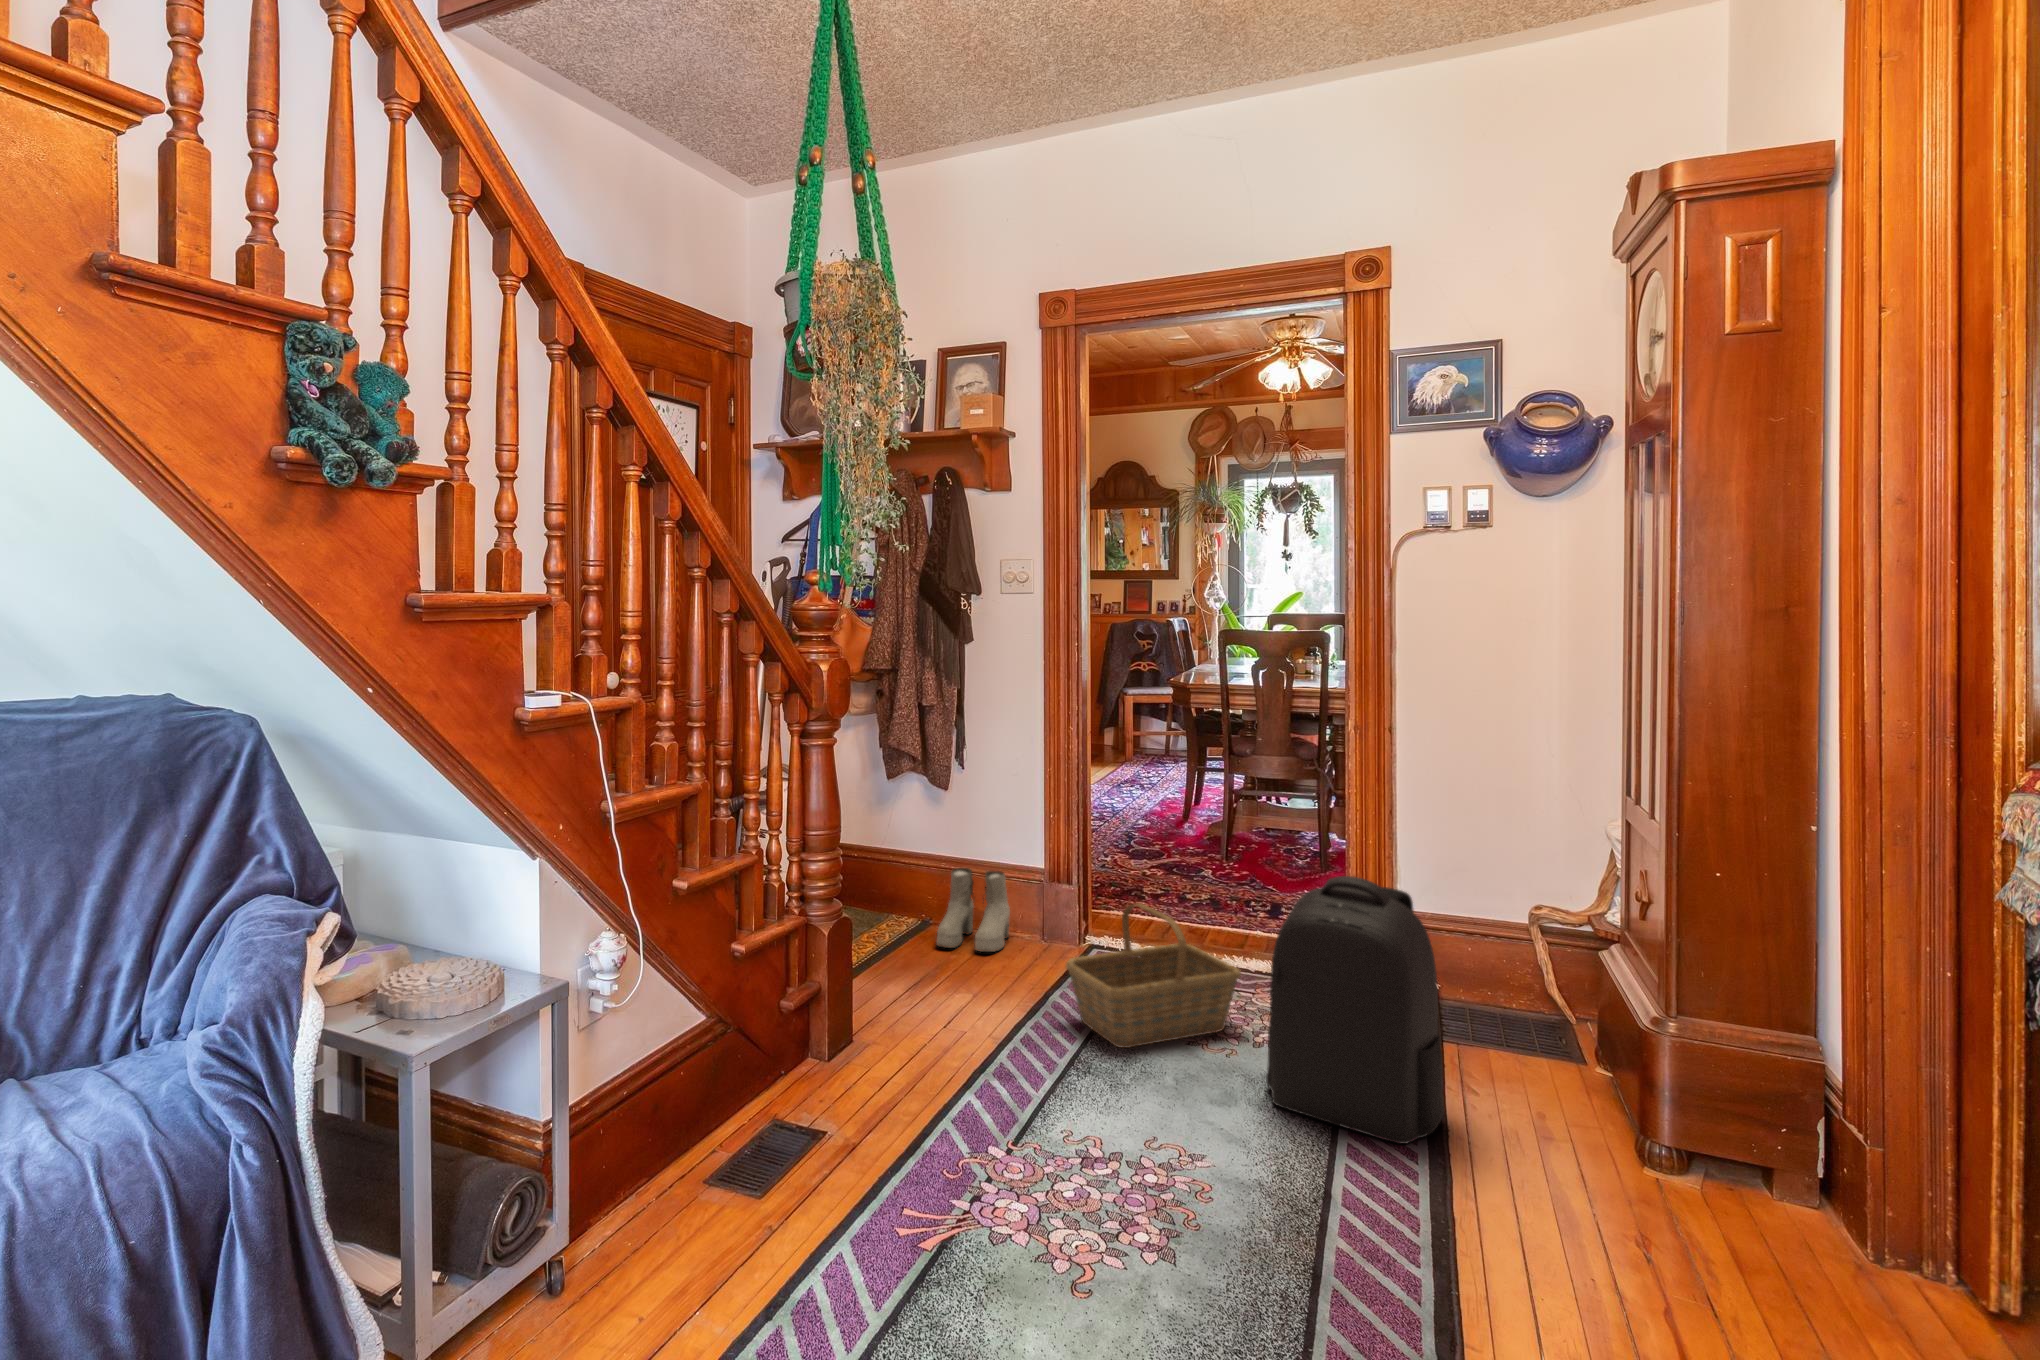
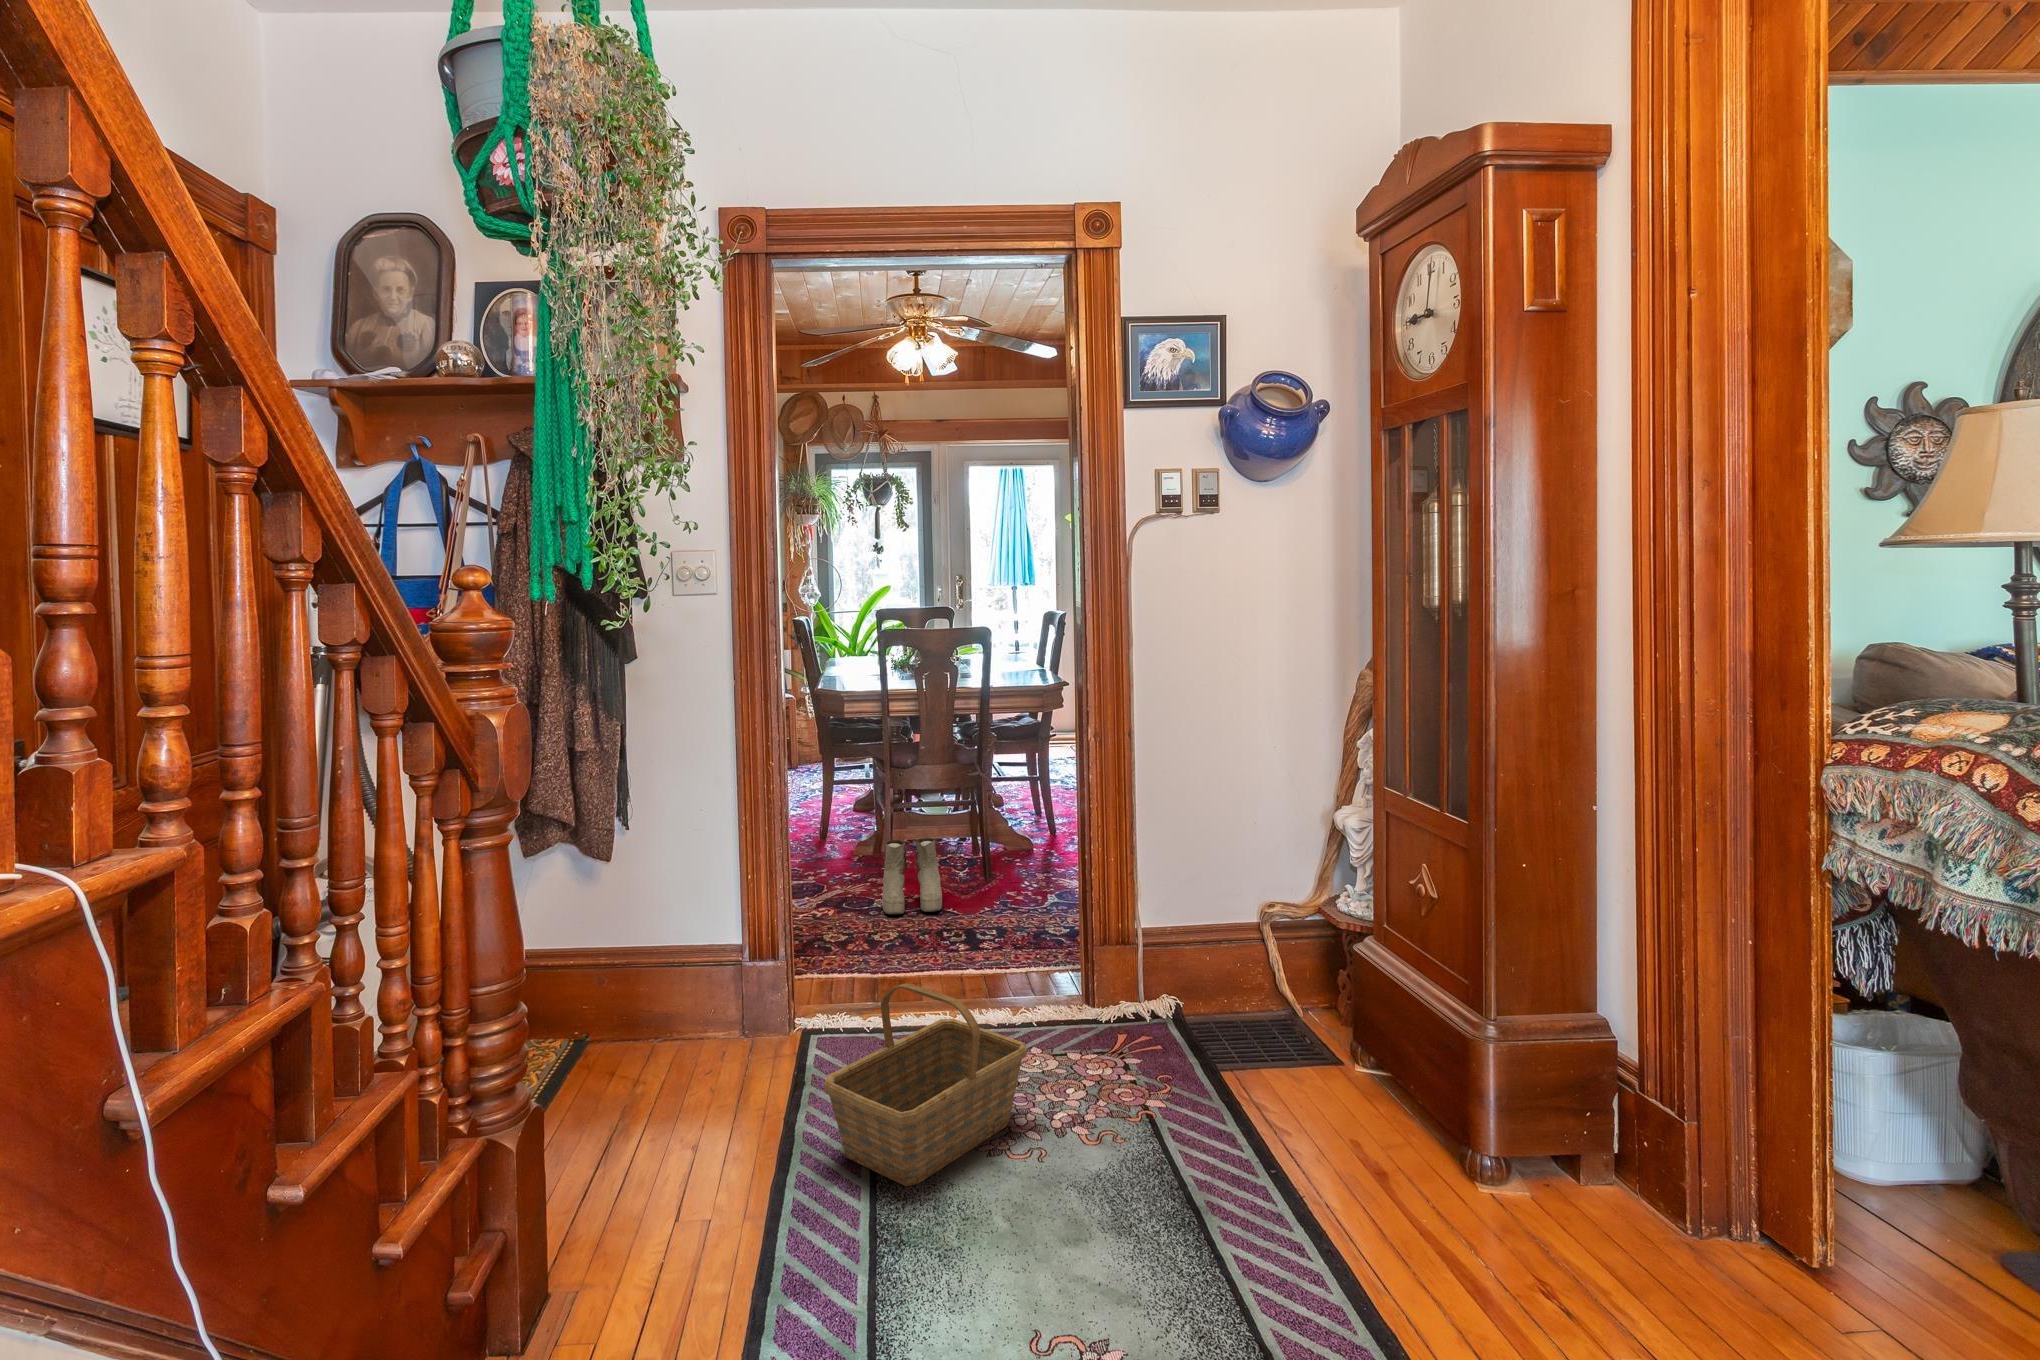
boots: present [937,868,1010,952] -> present [882,838,942,915]
backpack: present [1266,876,1444,1144] -> none [1100,921,1299,1240]

